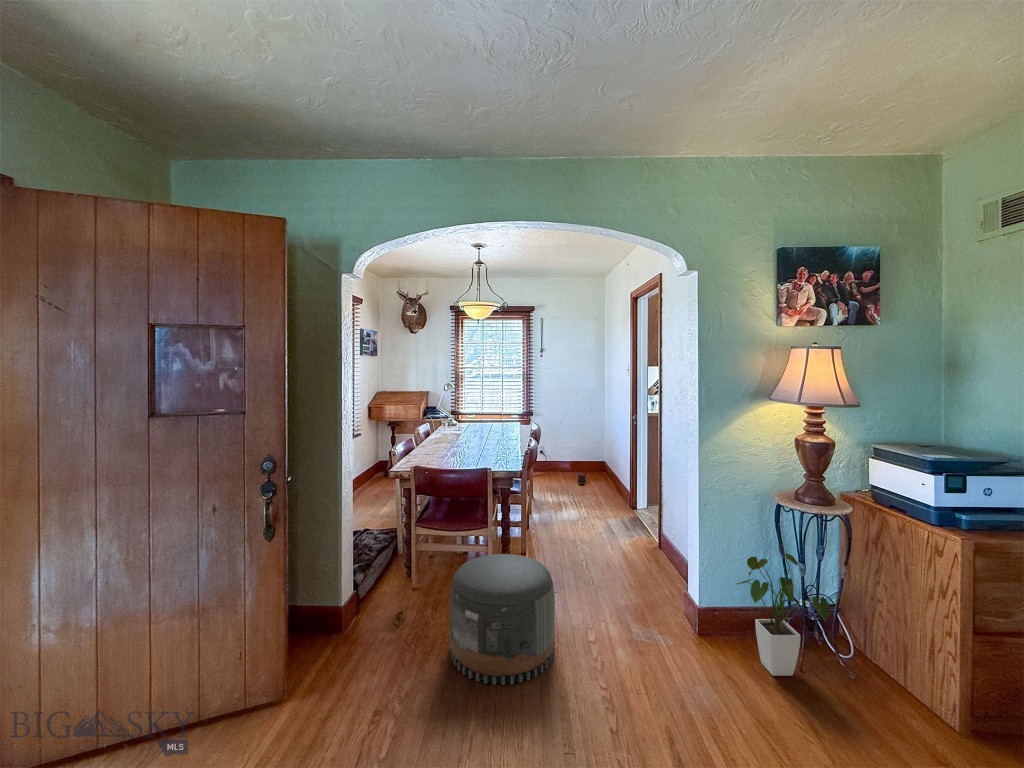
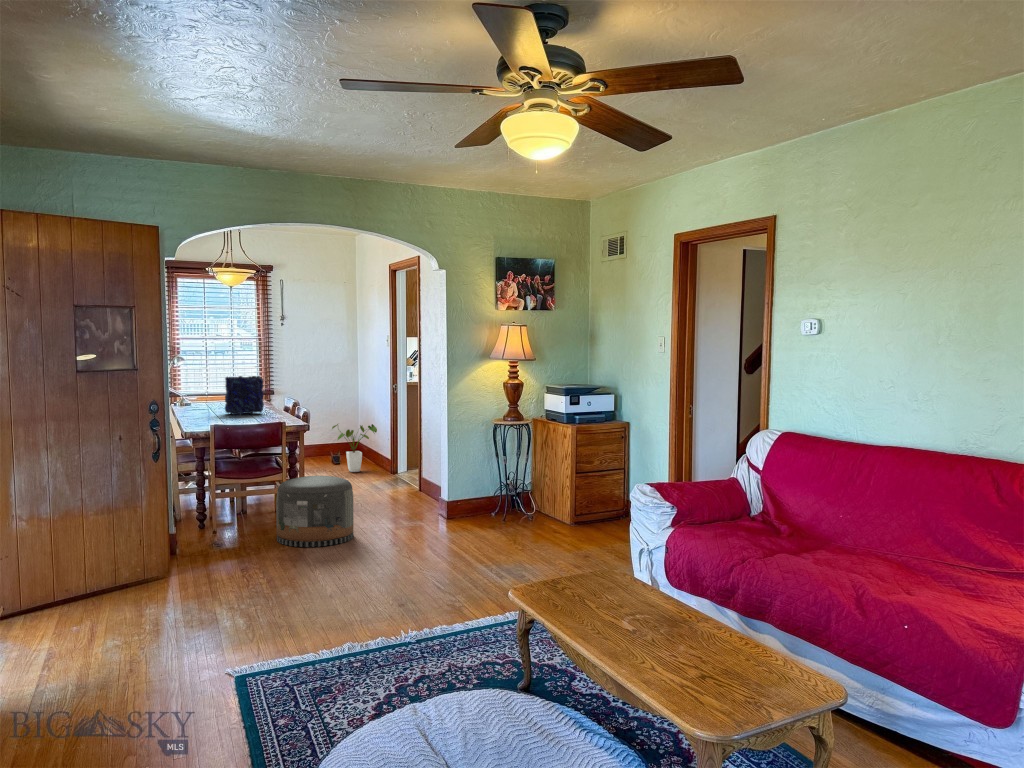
vase: none [450,409,489,451] -> present [225,376,264,415]
house plant: present [737,551,829,676] -> present [332,424,377,472]

